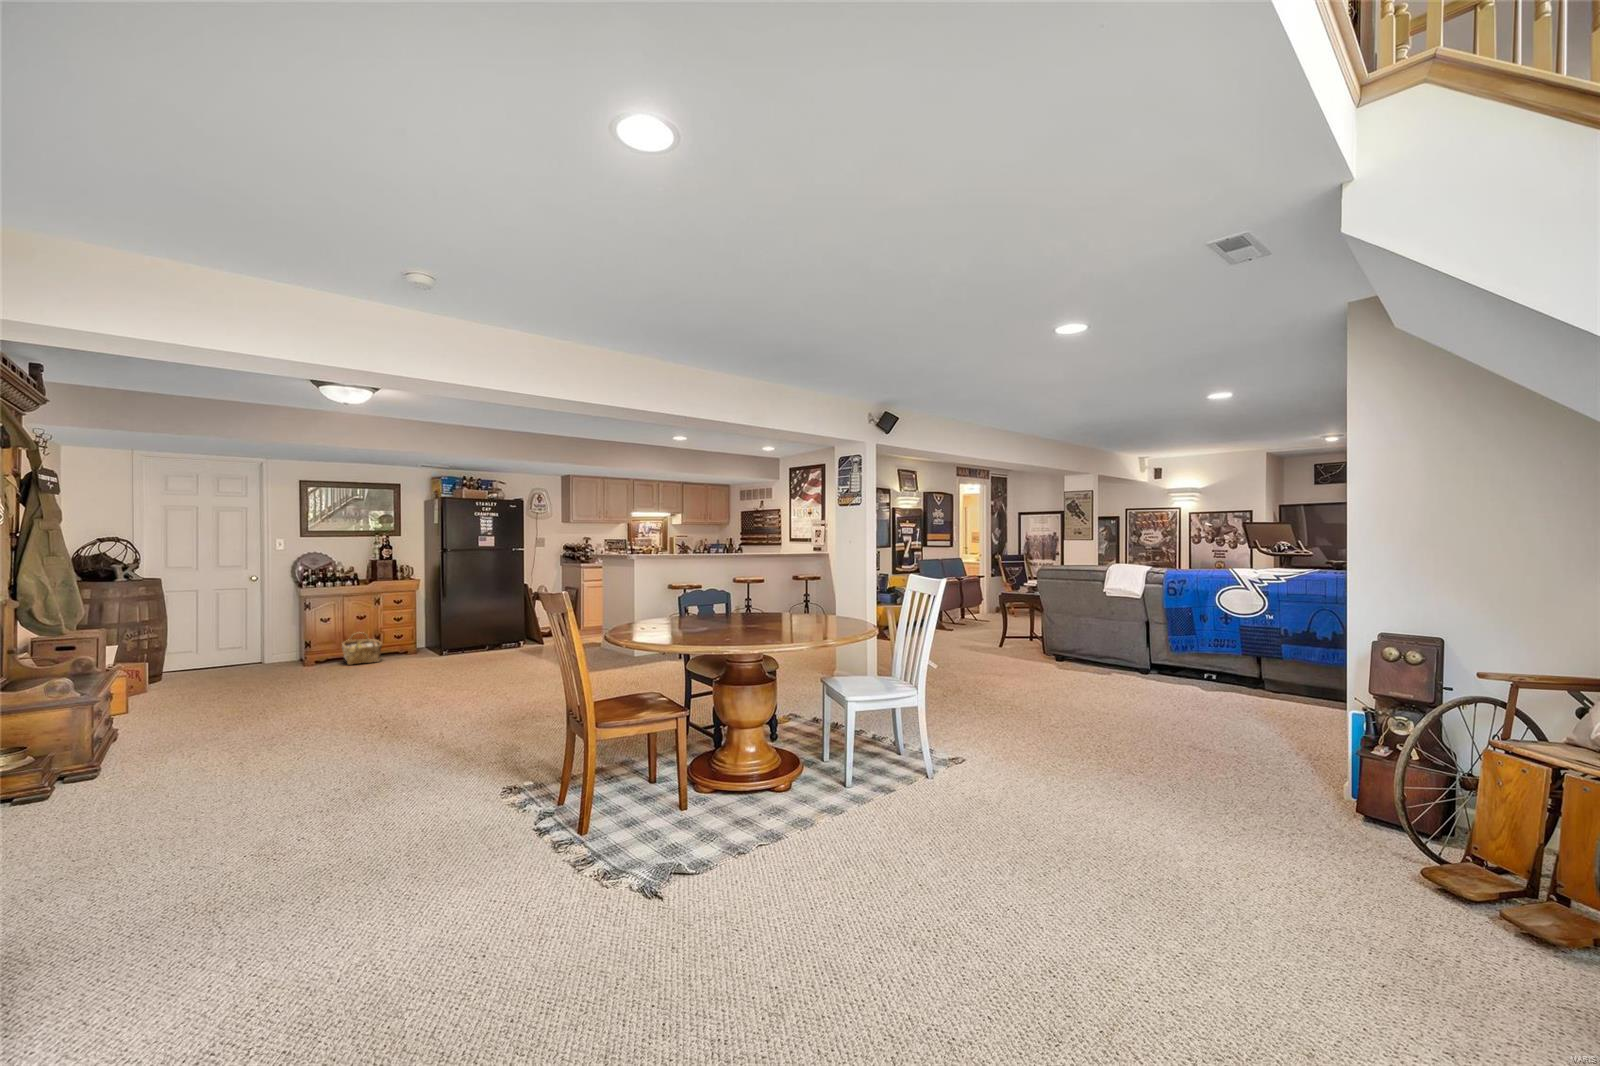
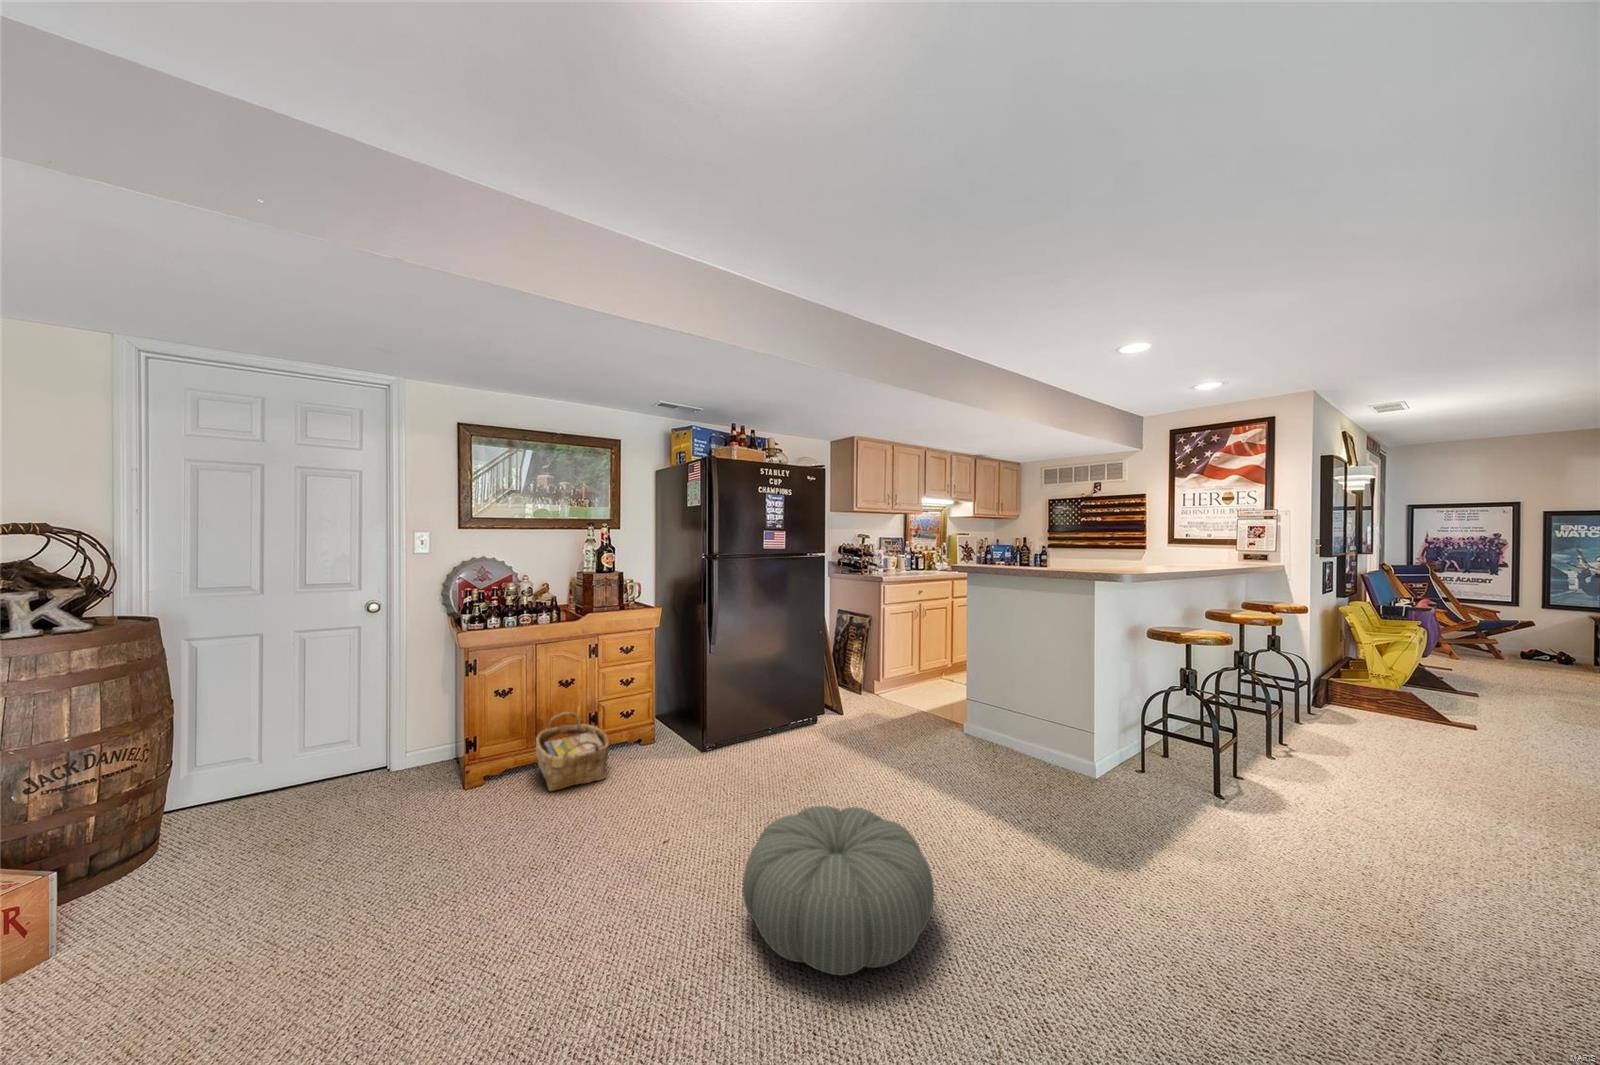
pouf: none [411,647,489,685] -> present [743,806,934,975]

